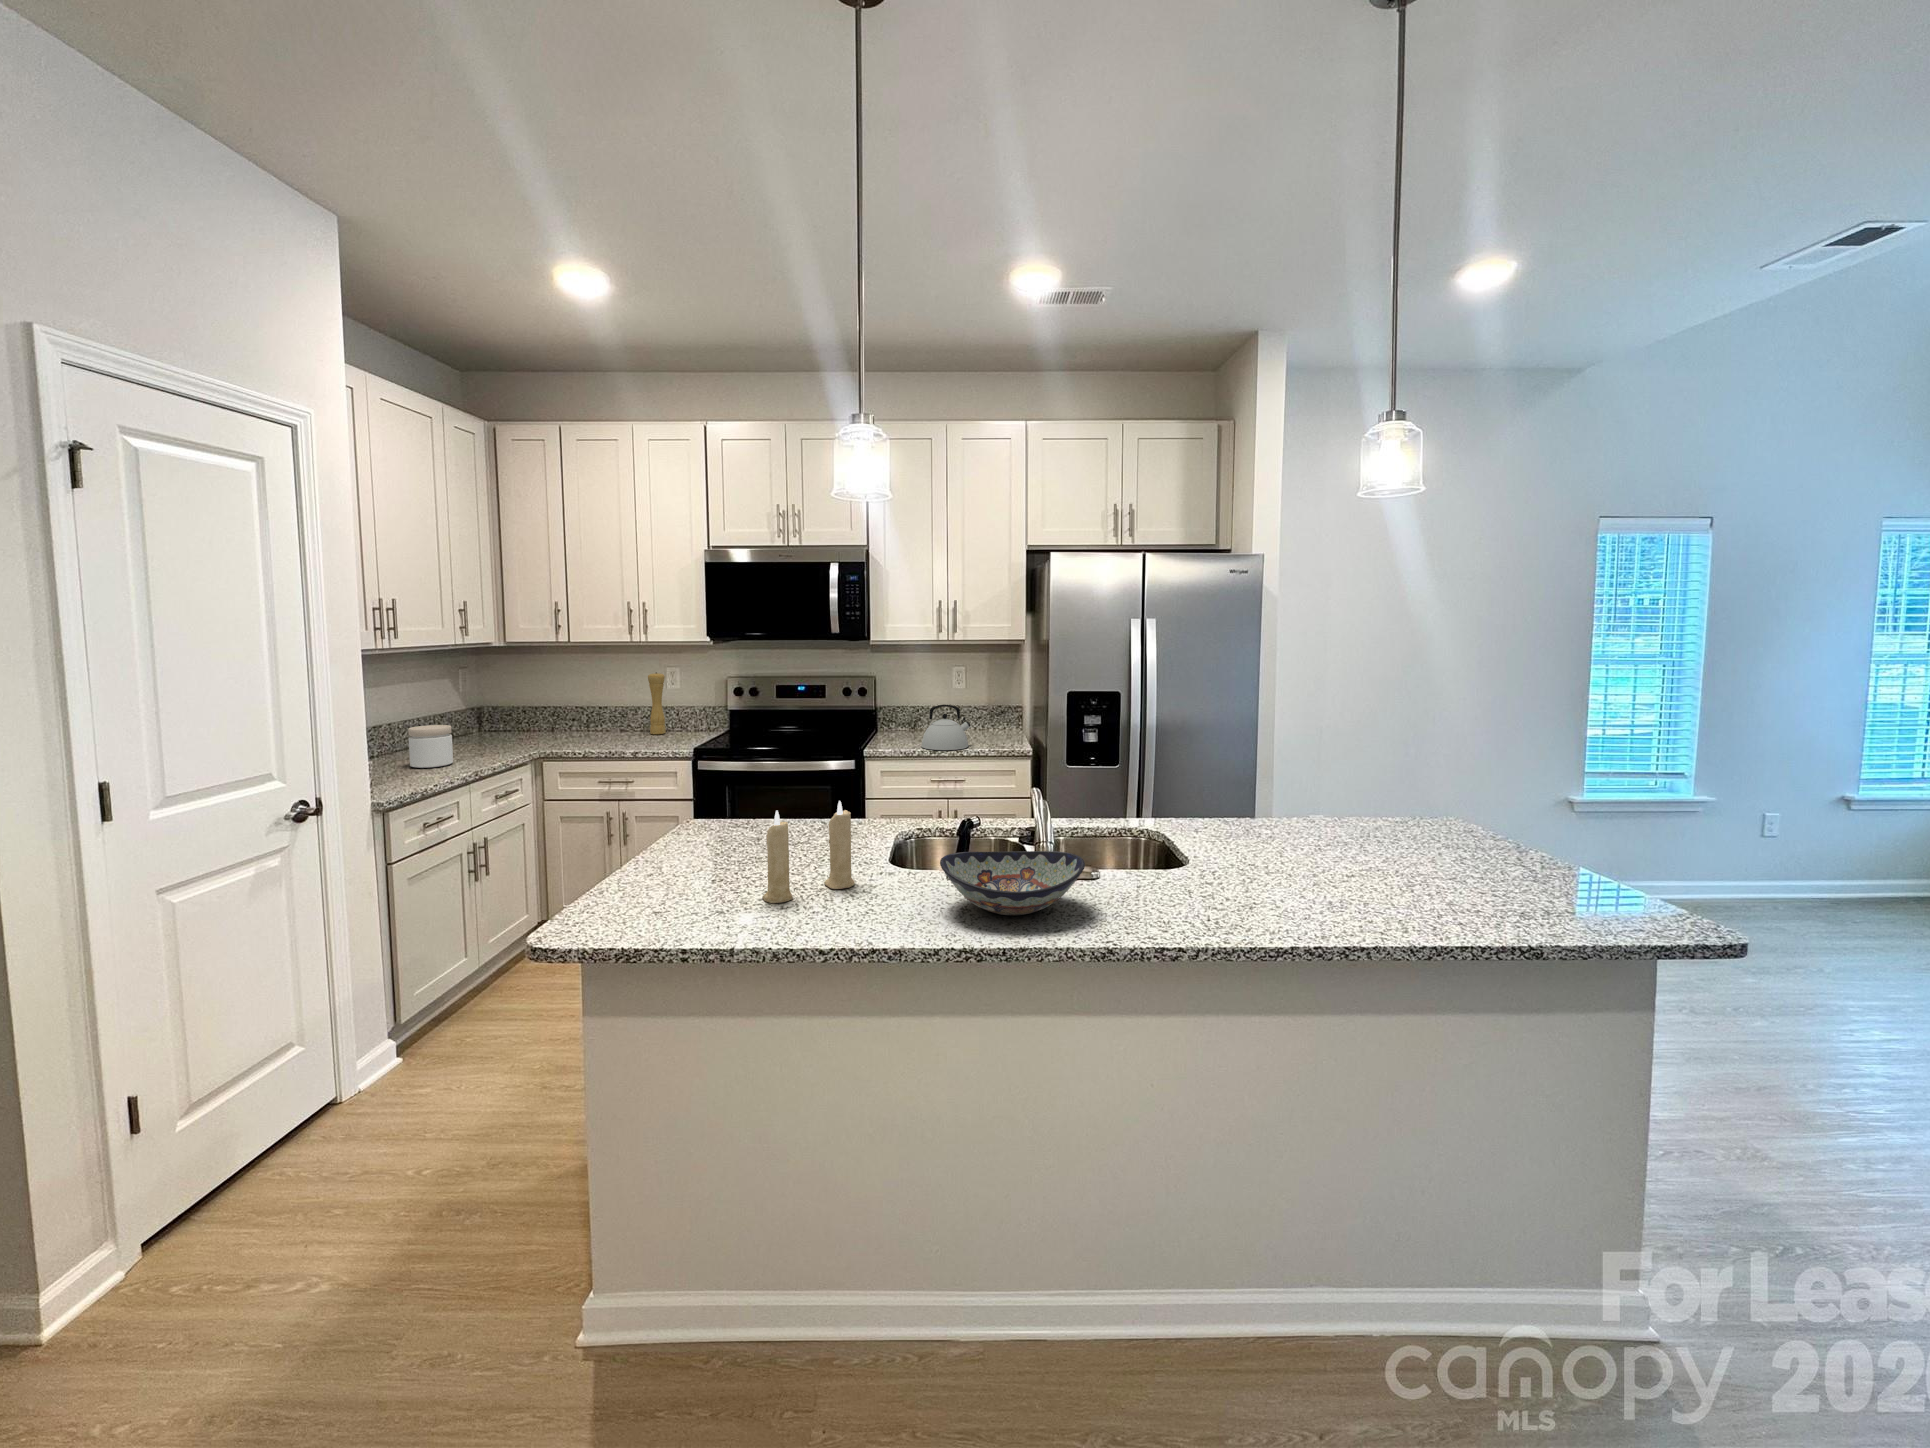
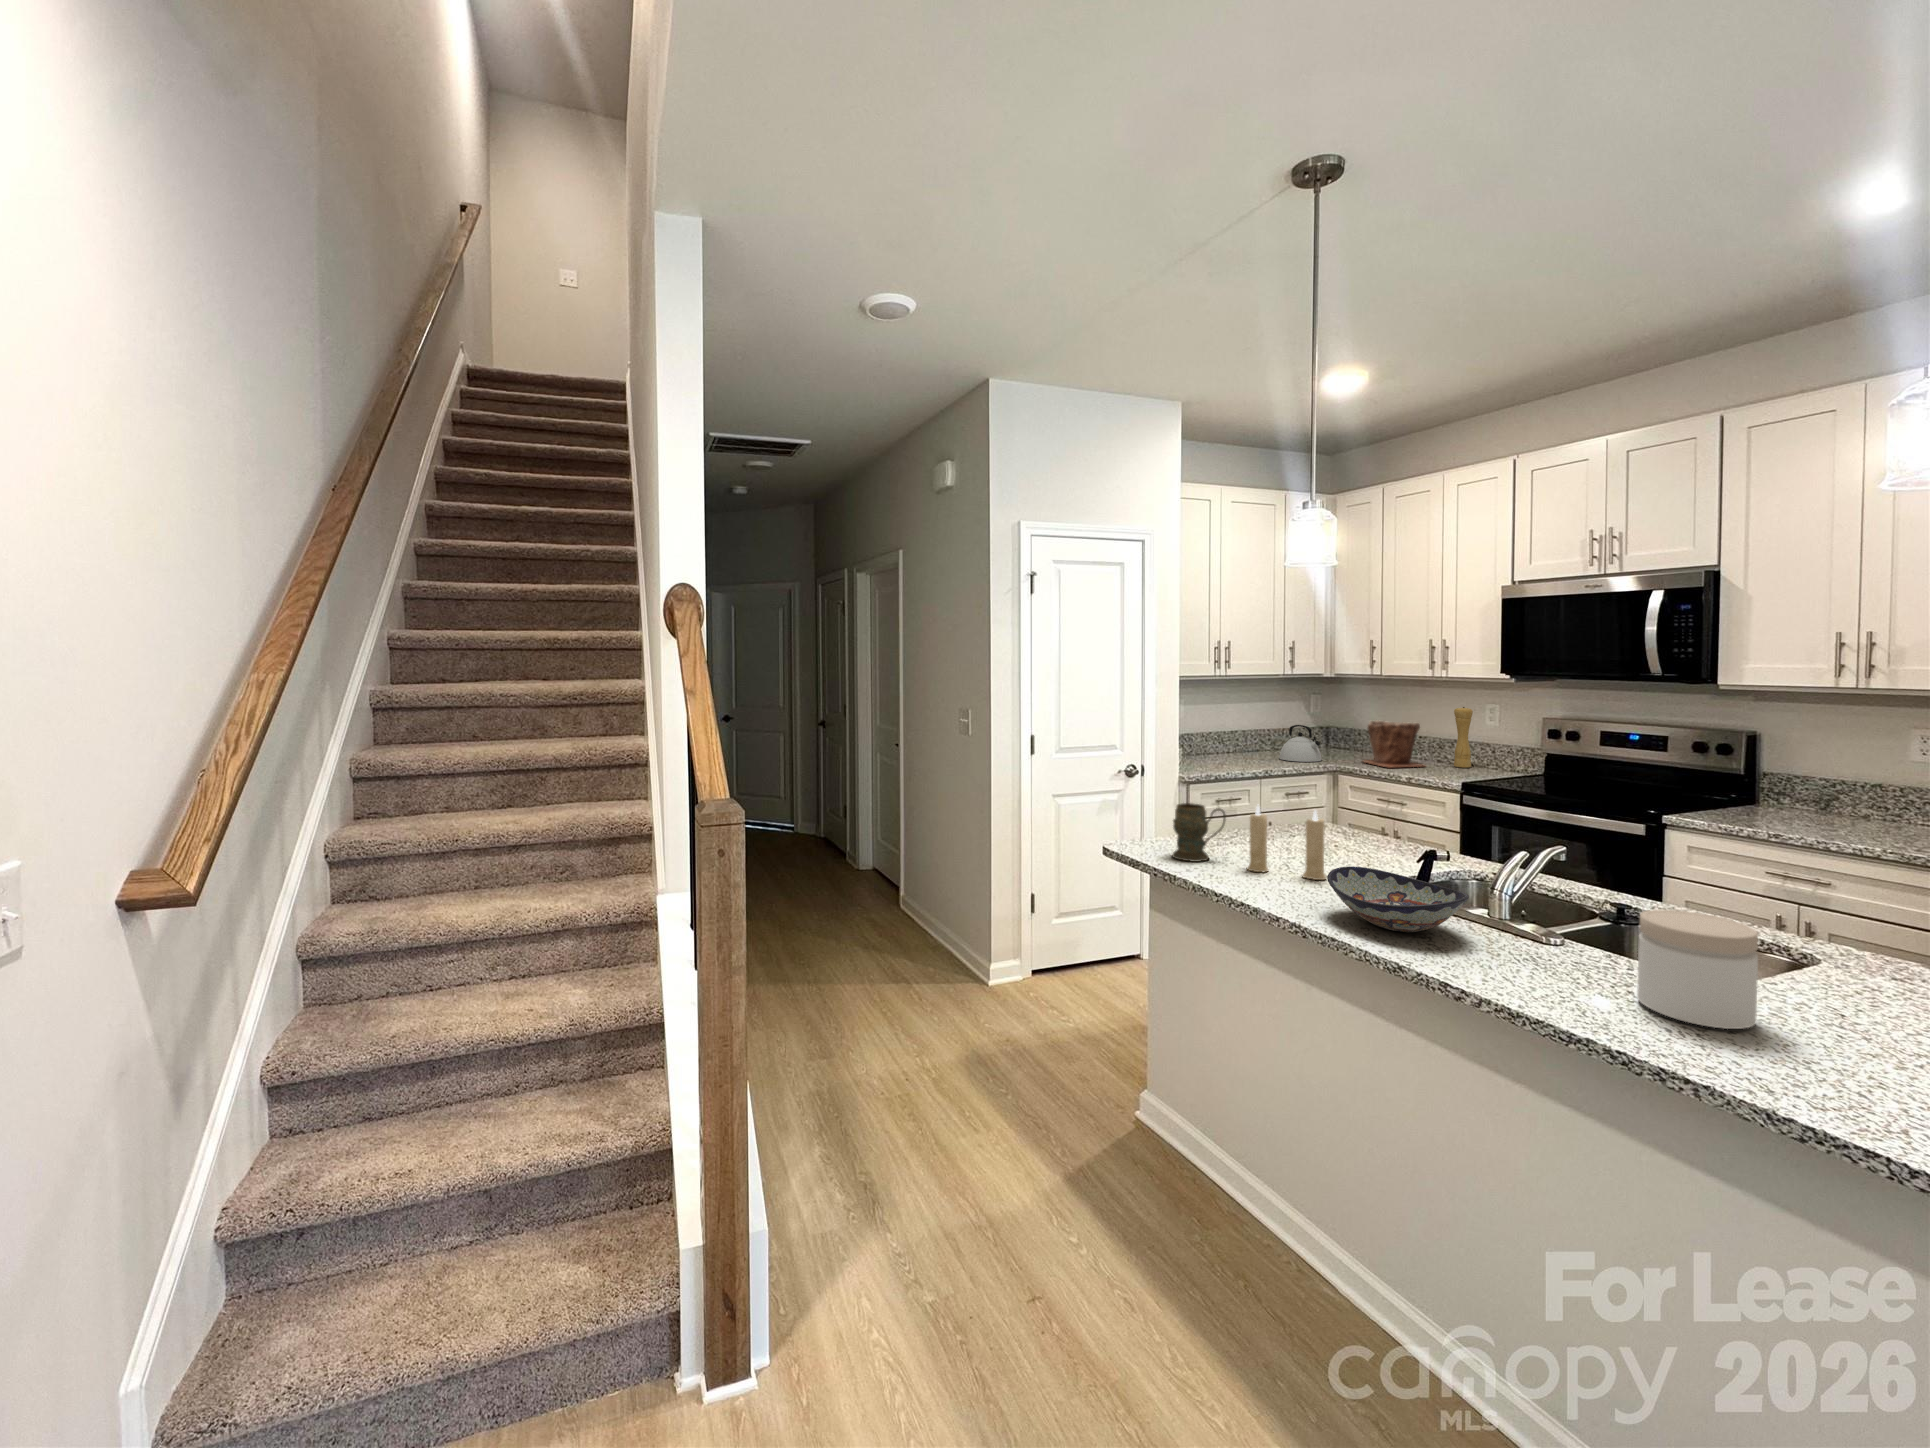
plant pot: none [560,692,630,745] -> present [1364,720,1422,768]
kettle: present [921,705,970,750] -> present [1279,725,1322,762]
jar: present [408,725,453,768] -> present [1637,910,1758,1029]
mug: none [648,829,722,923] -> present [1172,803,1226,862]

